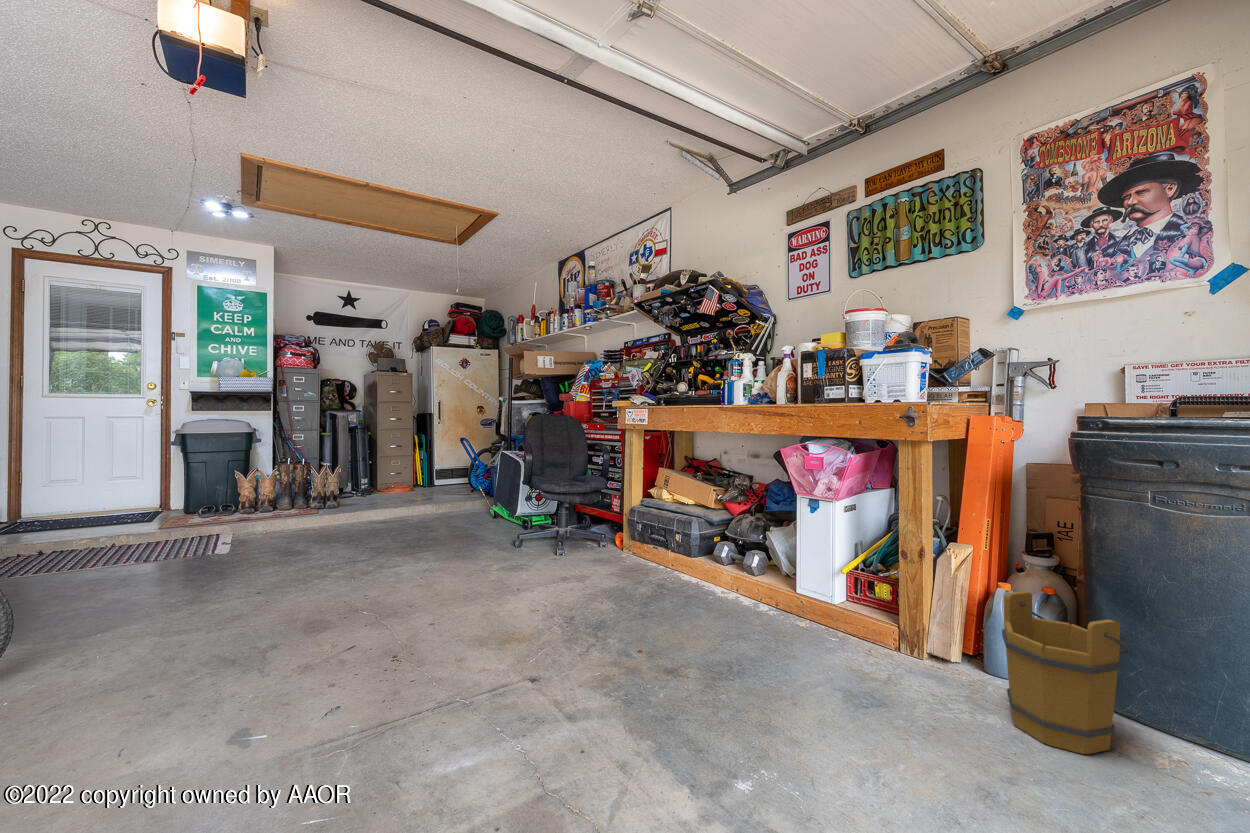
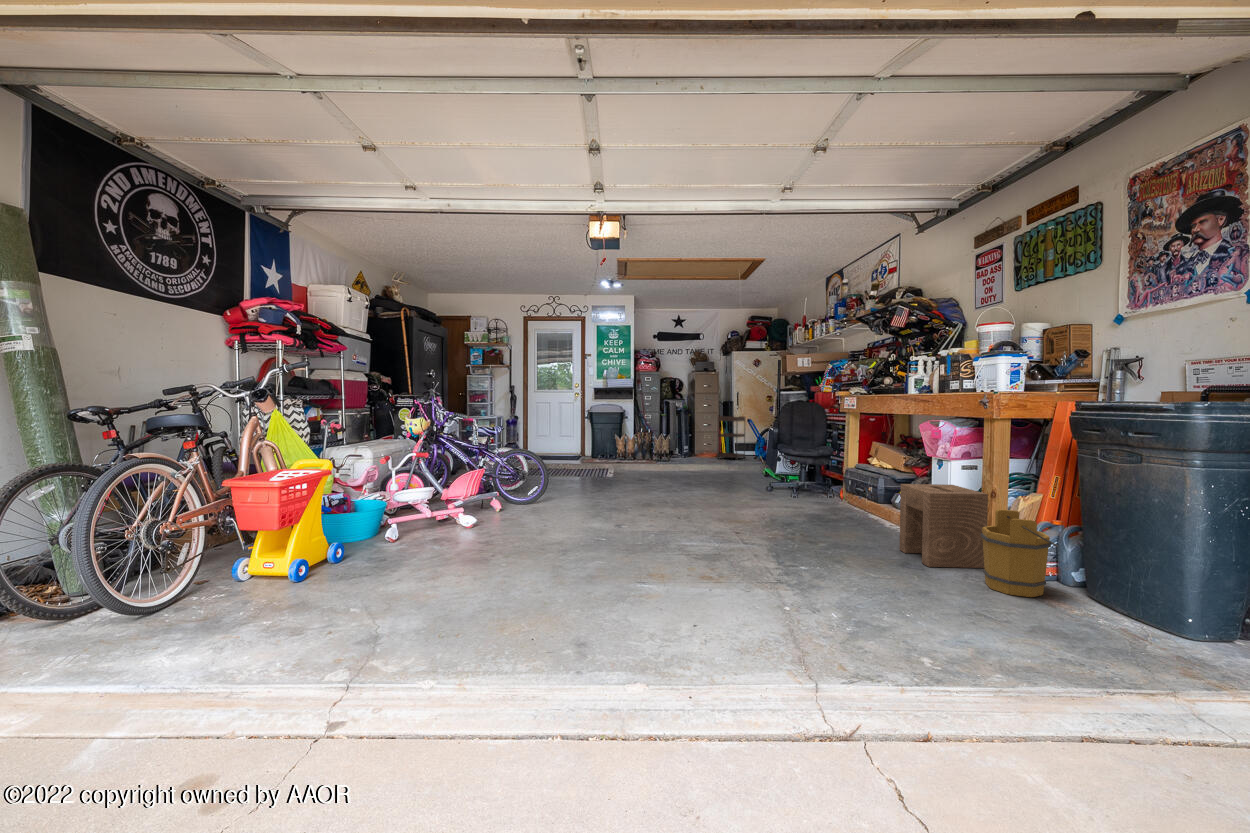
shelving unit: none [414,434,453,494] -> present [717,416,745,460]
stool: none [817,542,953,703] -> present [899,484,988,568]

